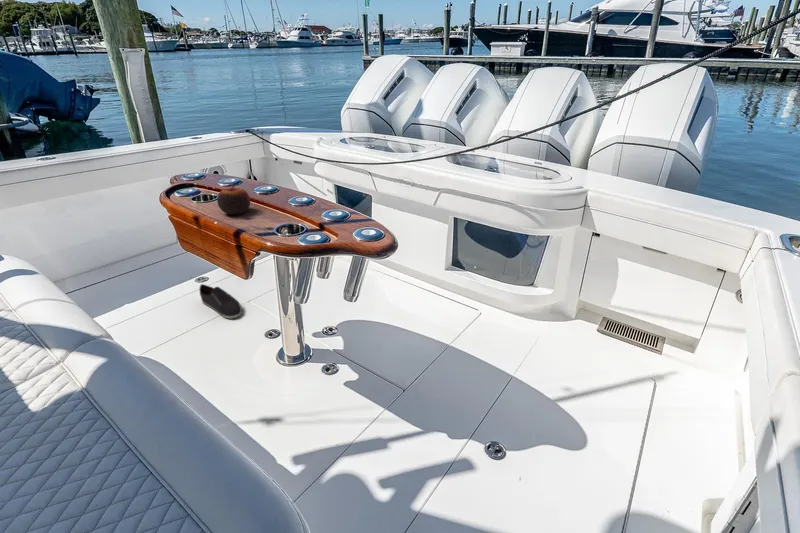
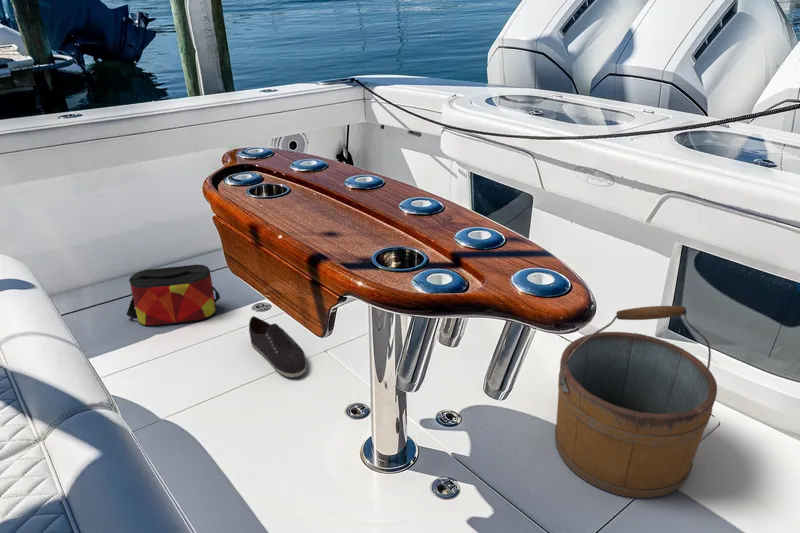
apple: present [217,186,250,214] -> none [288,177,339,224]
bucket: none [393,248,474,354] -> present [555,306,717,498]
bag: none [106,255,177,300] -> present [127,265,220,327]

